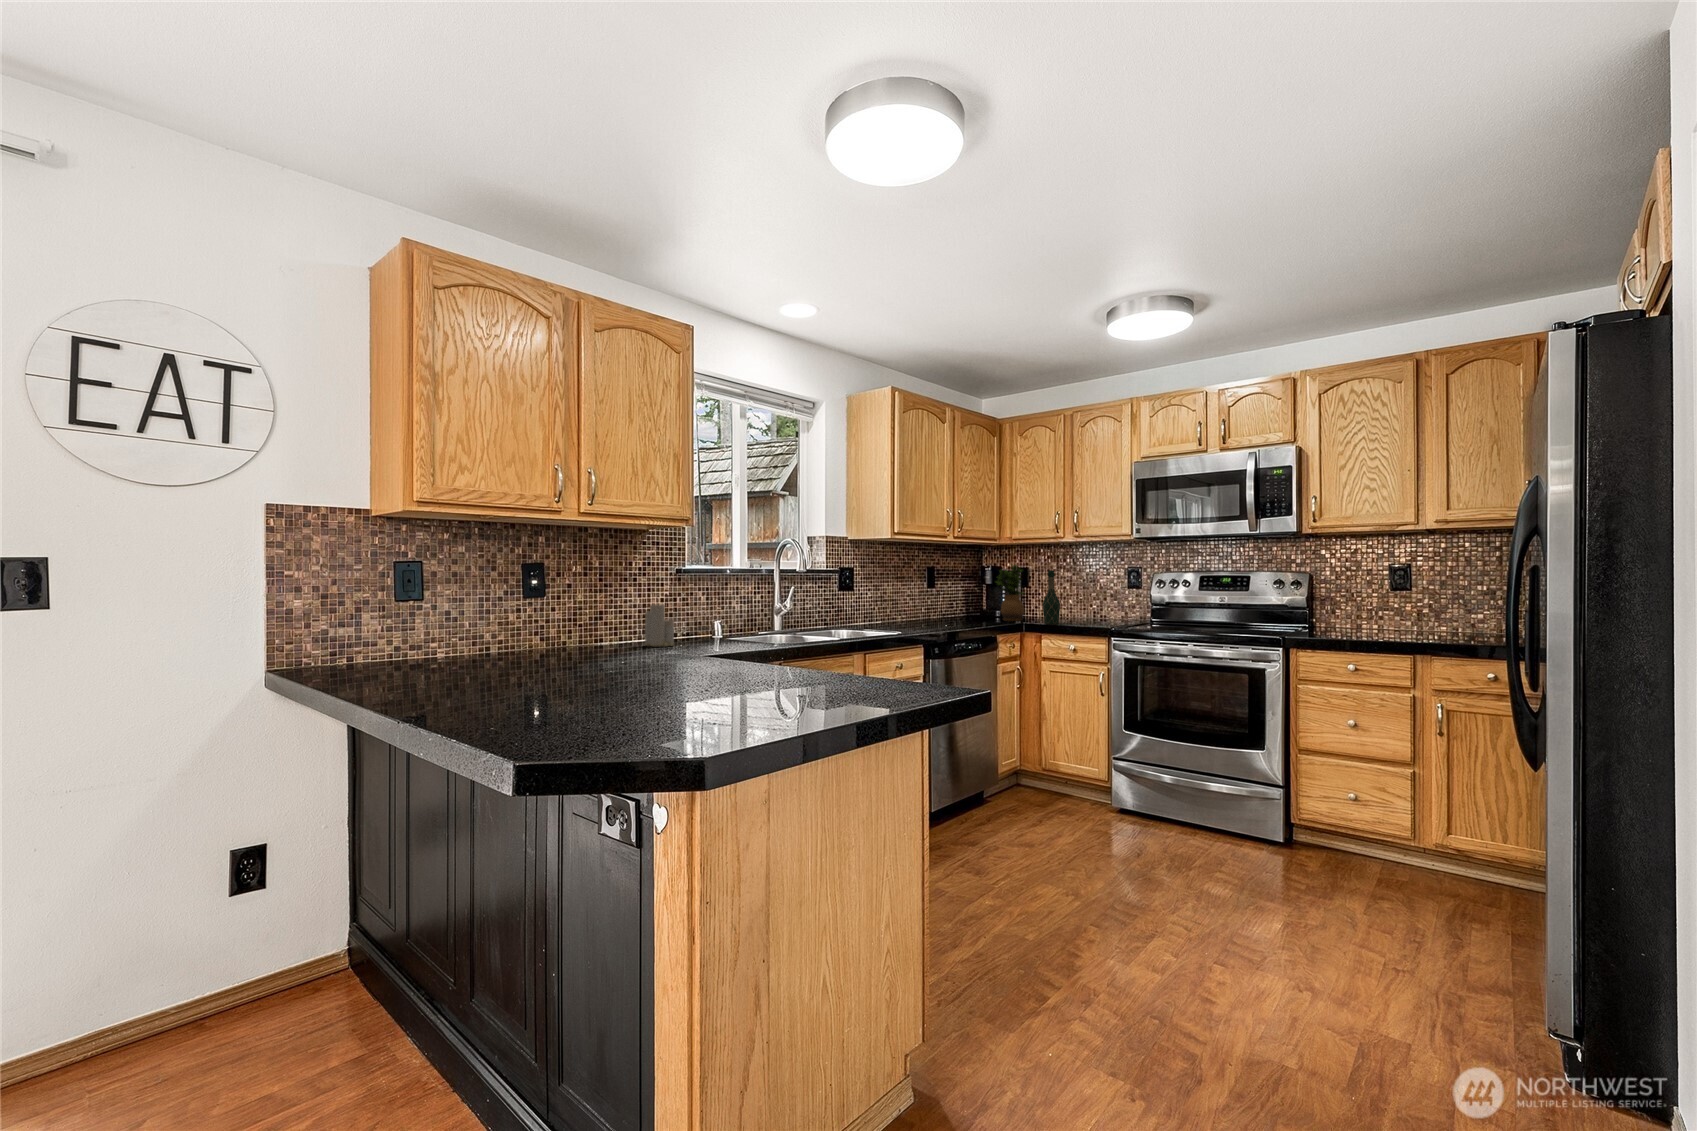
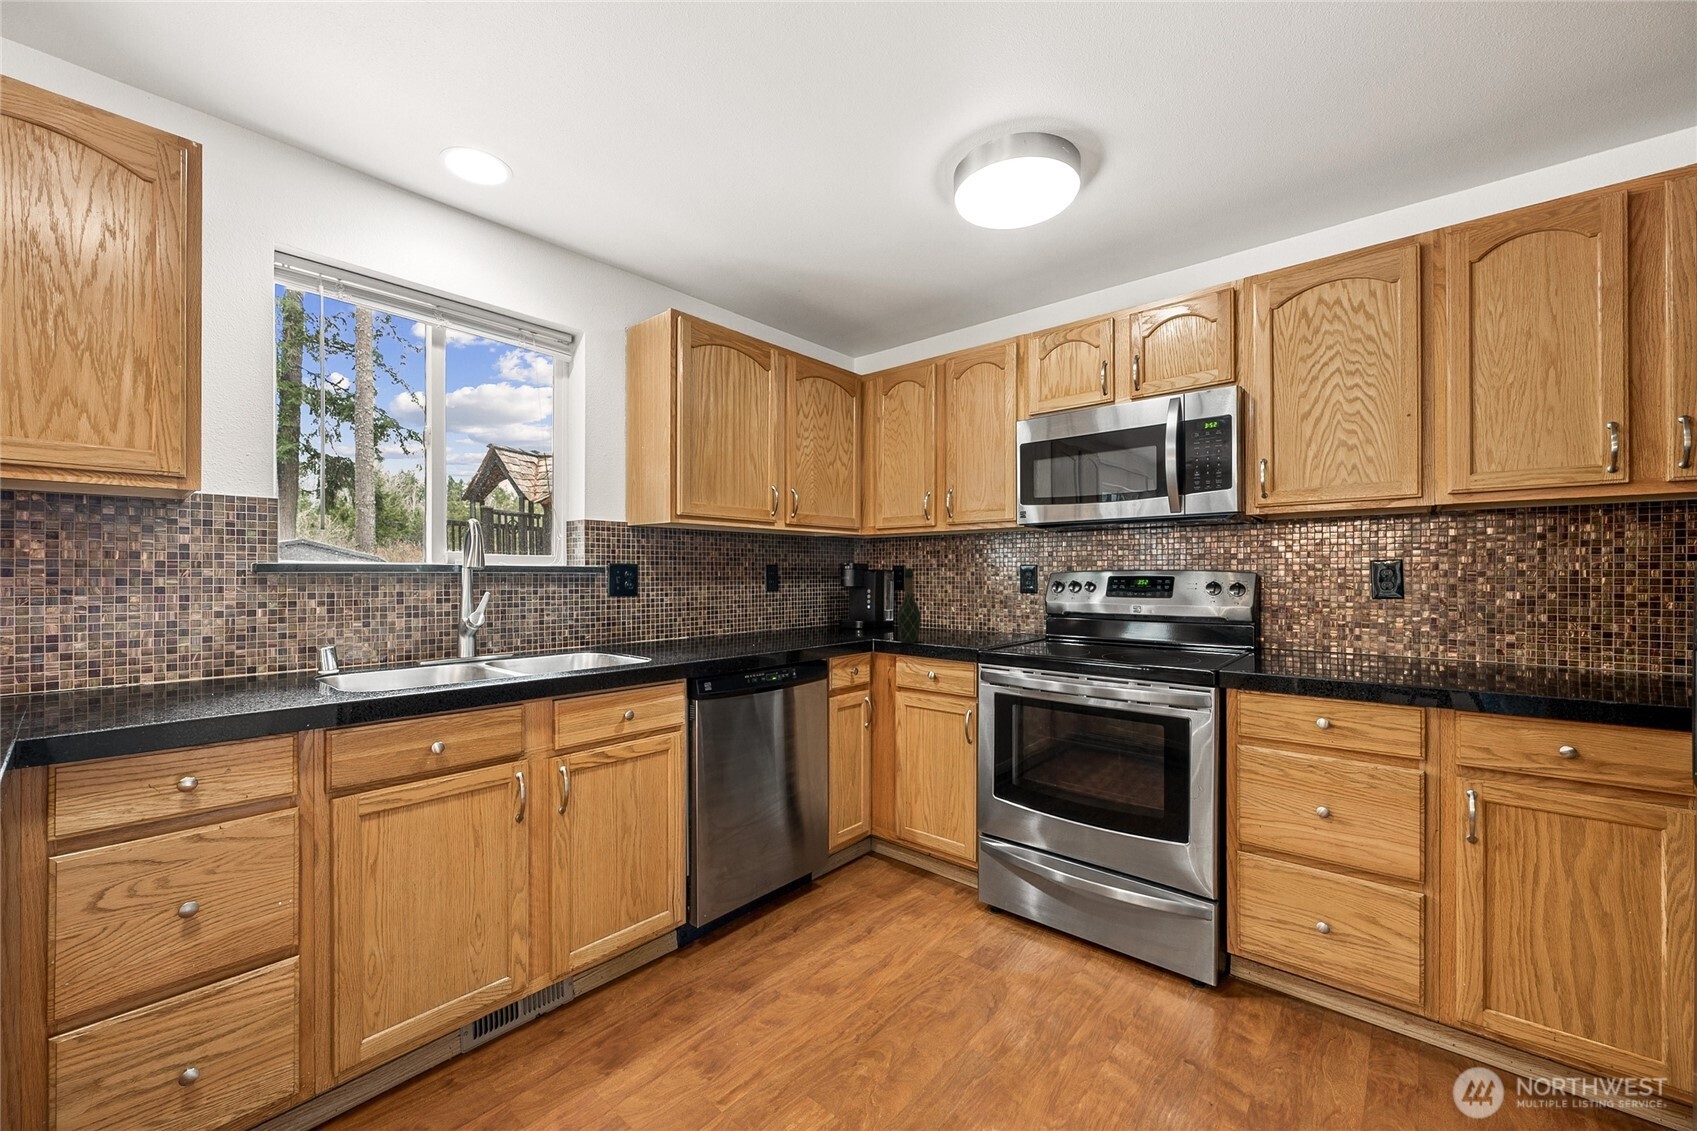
potted plant: present [997,565,1024,621] -> none [852,560,890,634]
candle: present [645,605,674,646] -> none [103,622,162,706]

